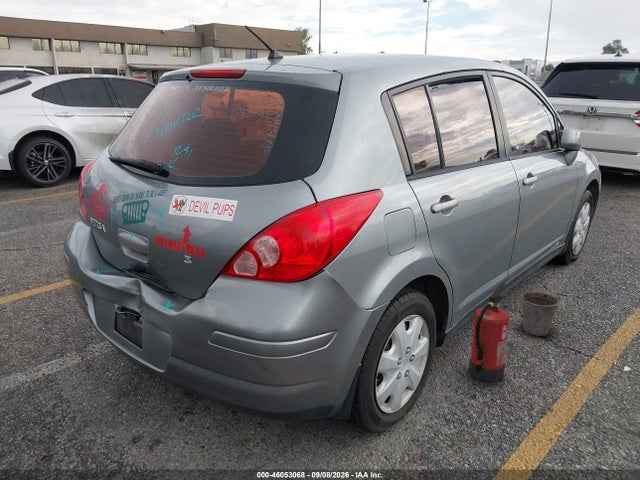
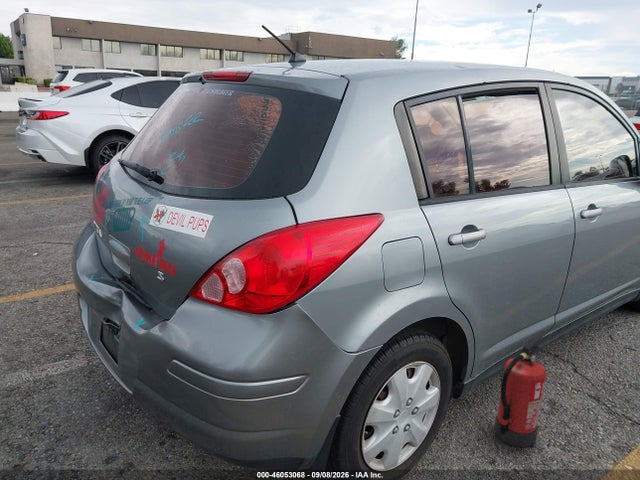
bucket: present [521,292,561,336] -> none [572,343,621,396]

